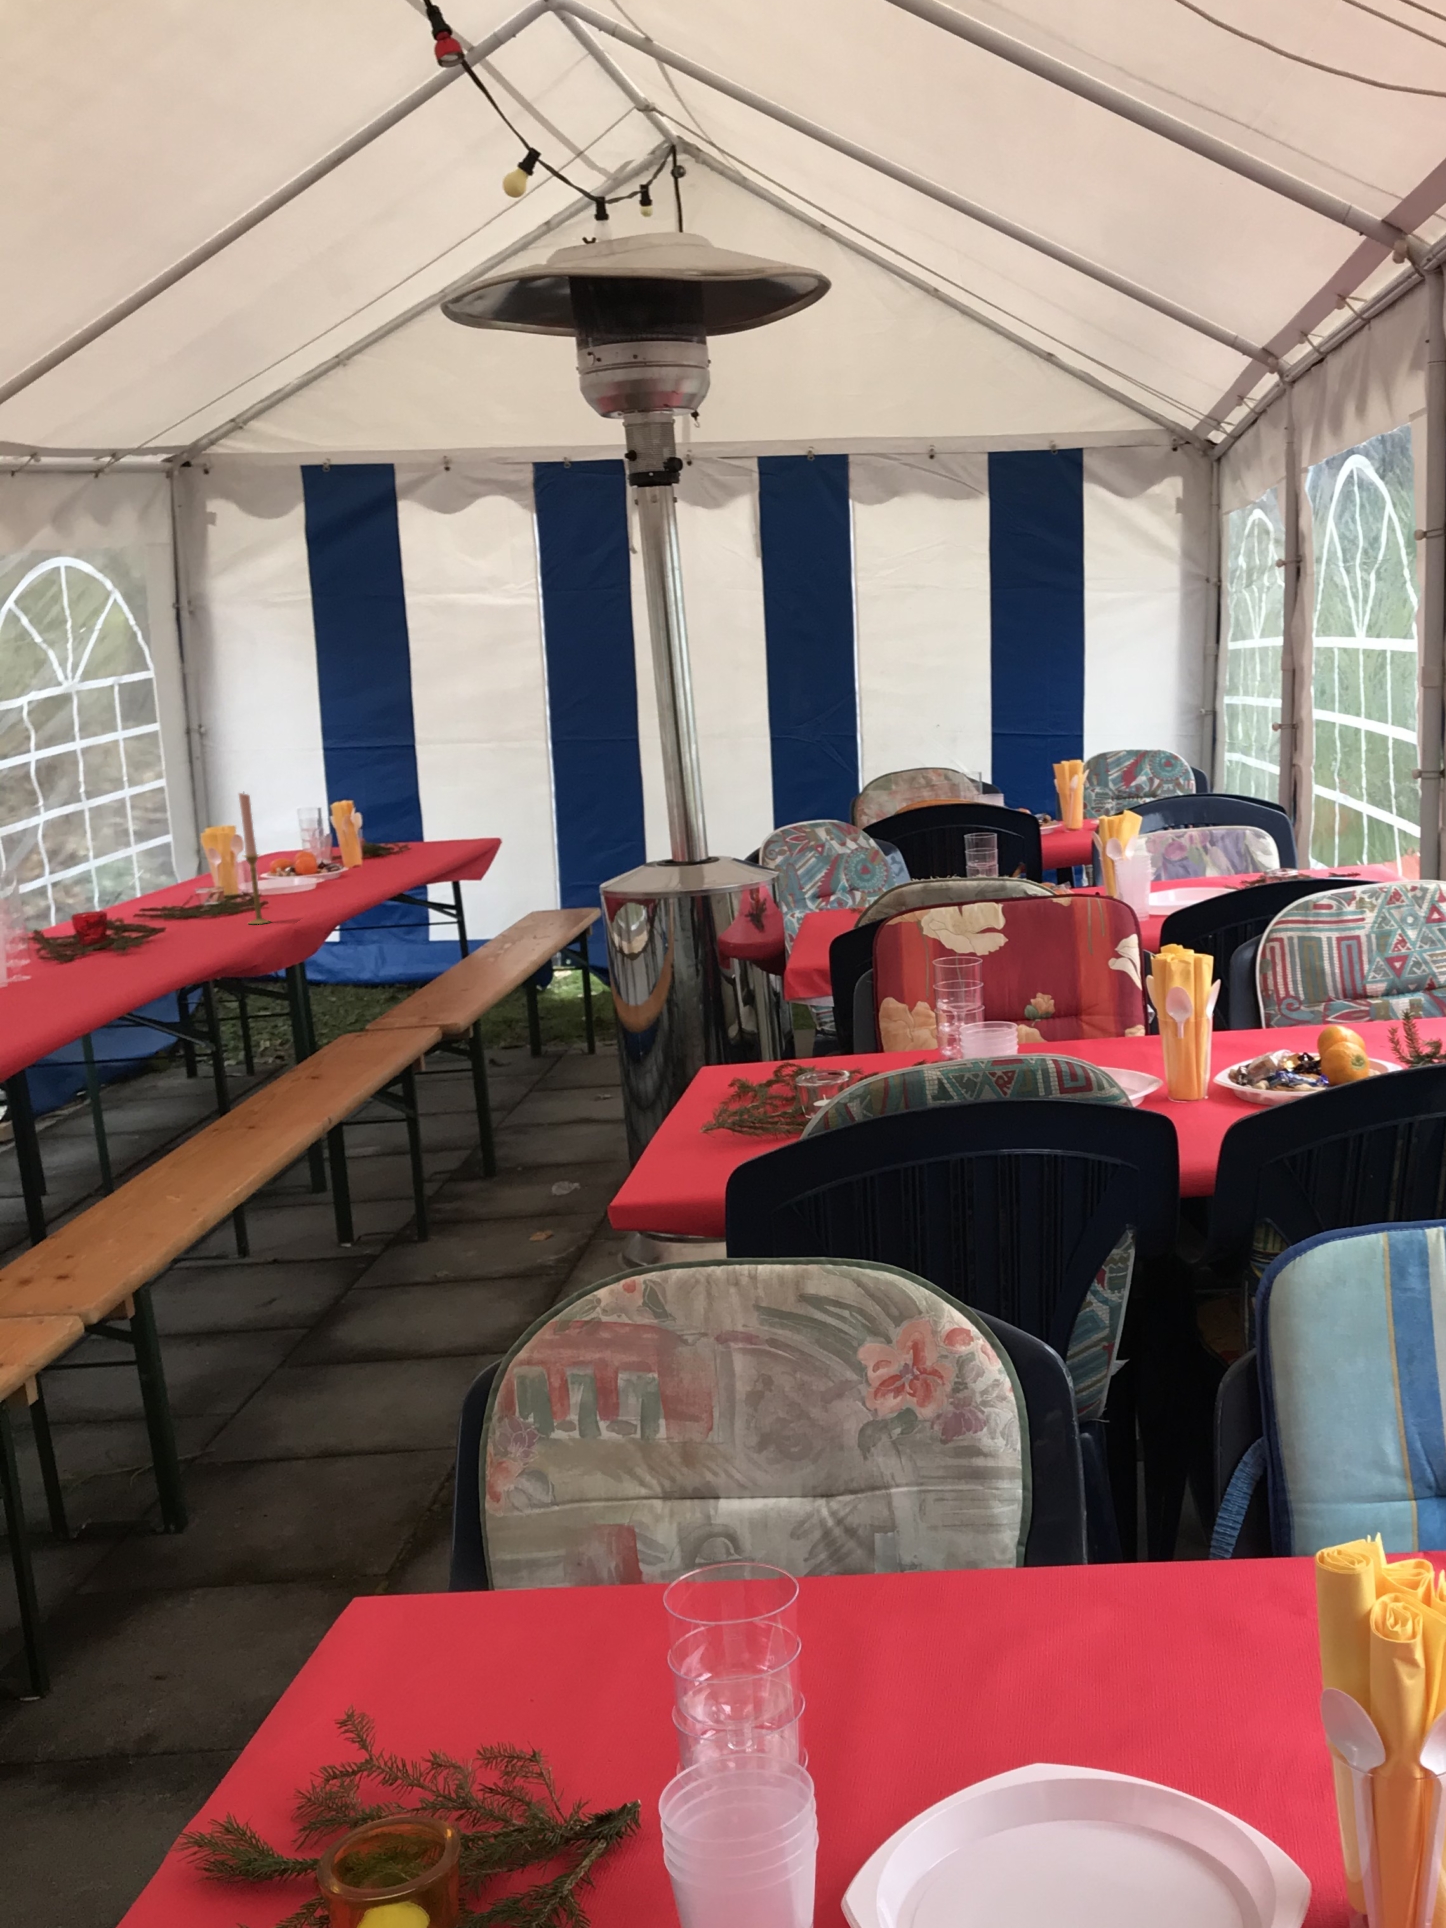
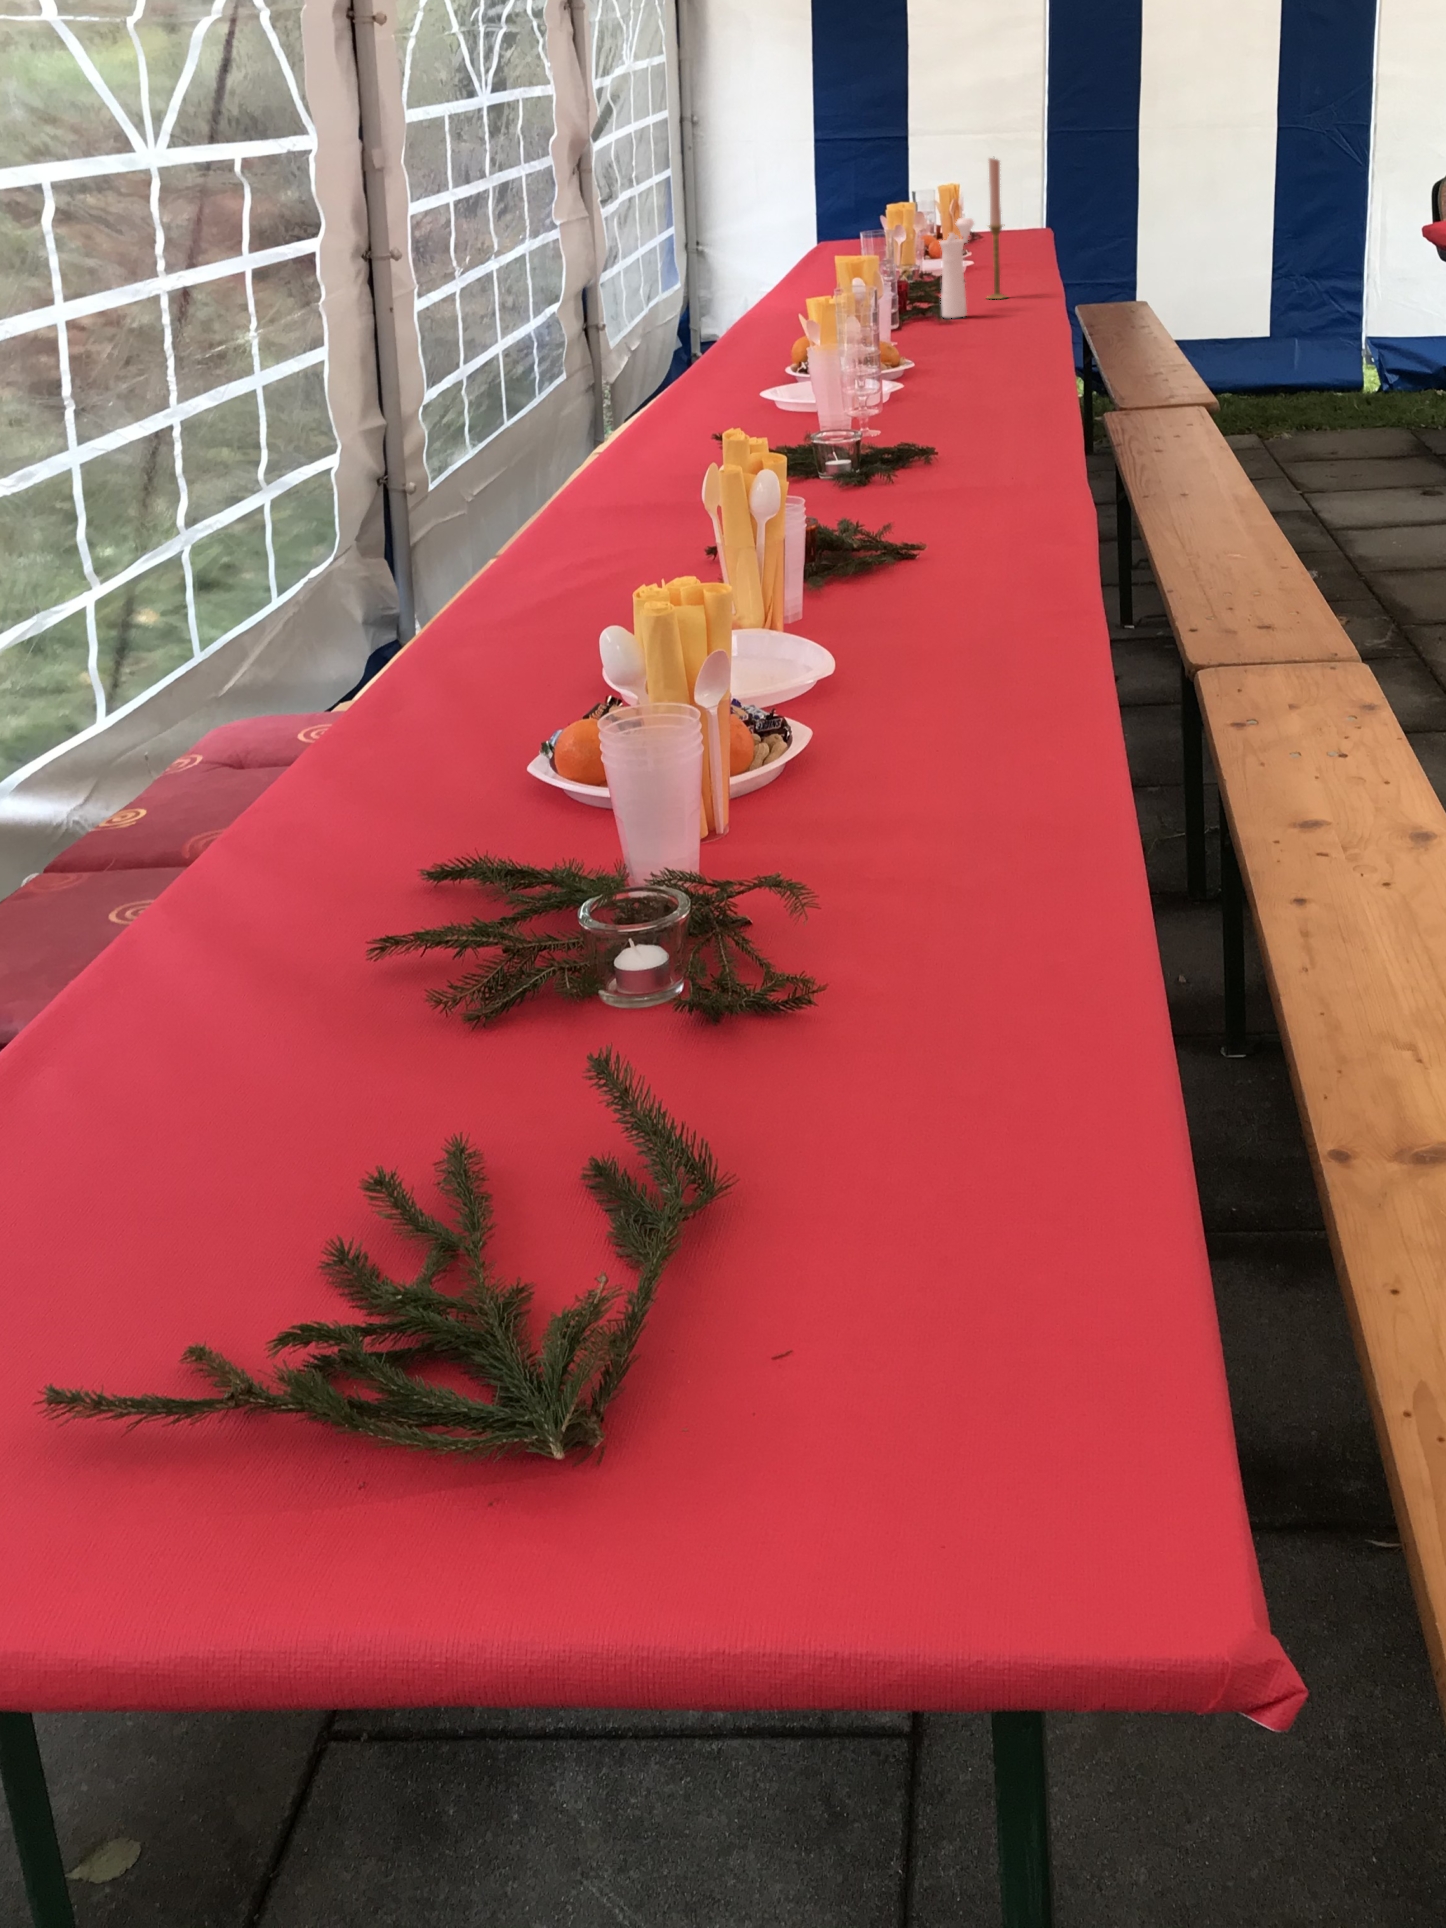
pepper mill: none [152,852,201,947] -> present [940,218,974,318]

